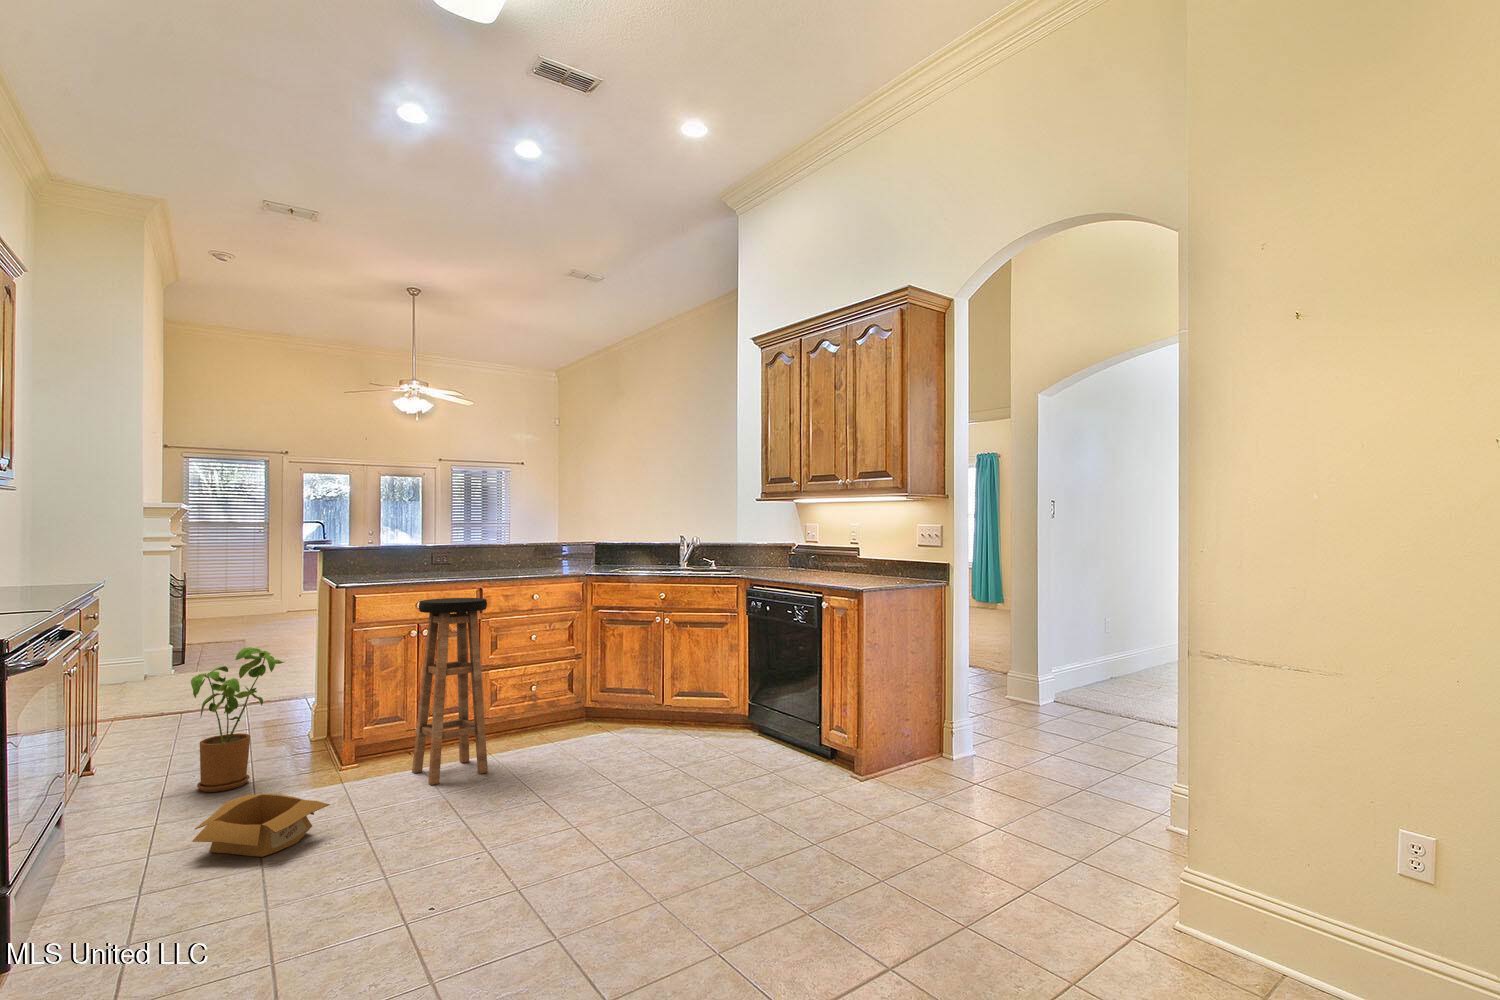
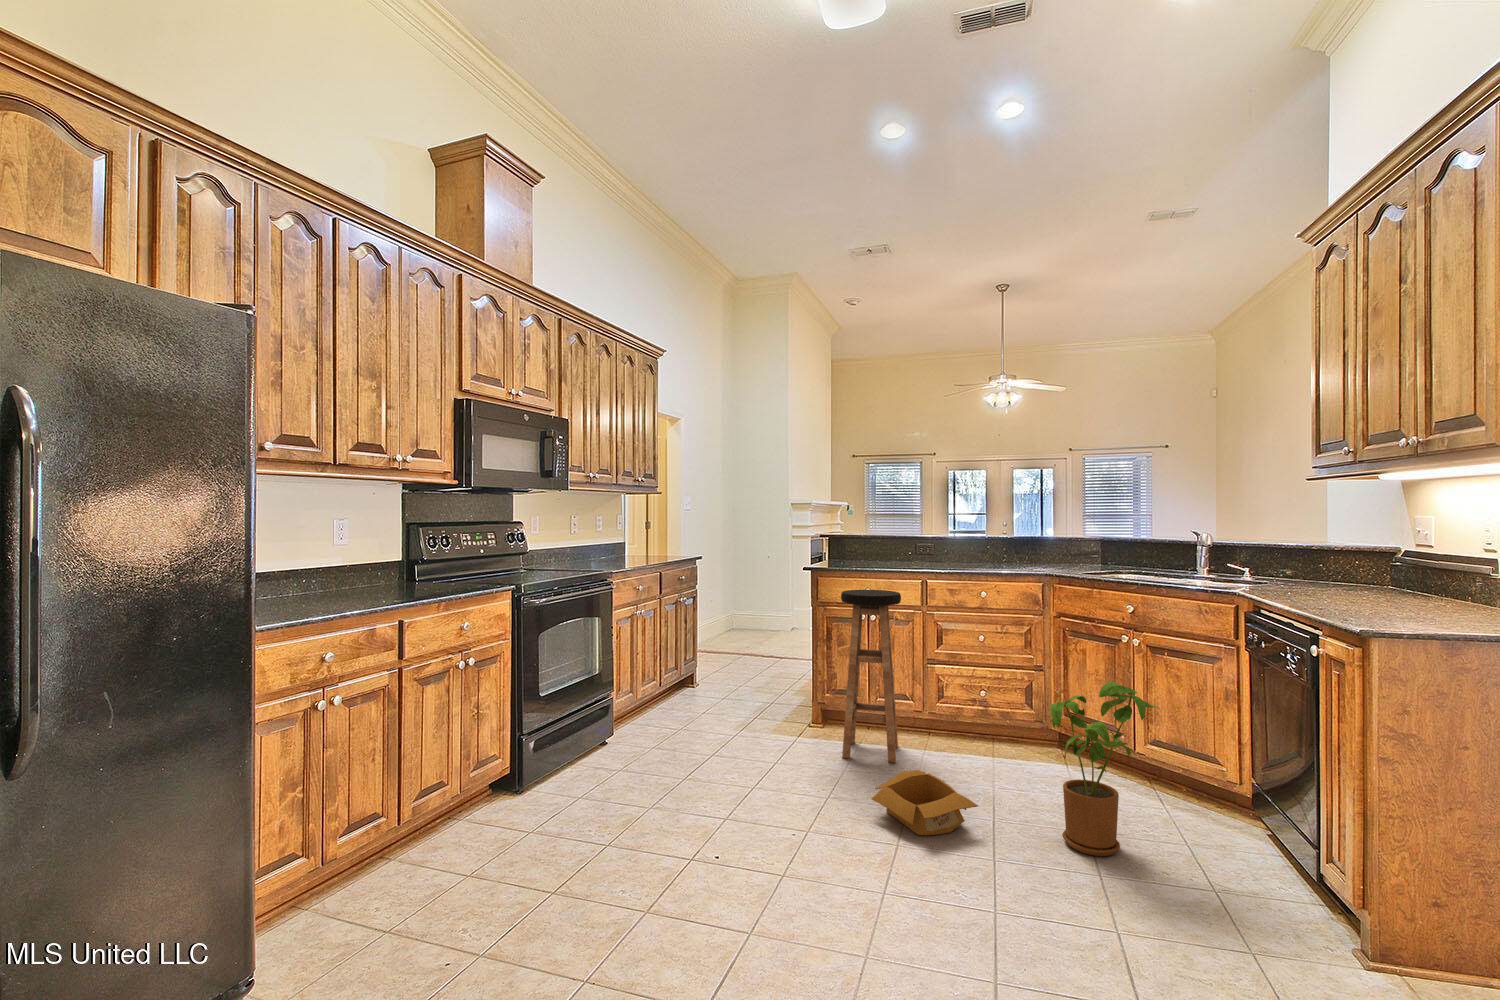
house plant: present [191,647,284,792] -> present [1050,682,1156,856]
cardboard box: present [192,794,330,857] -> present [871,770,978,835]

